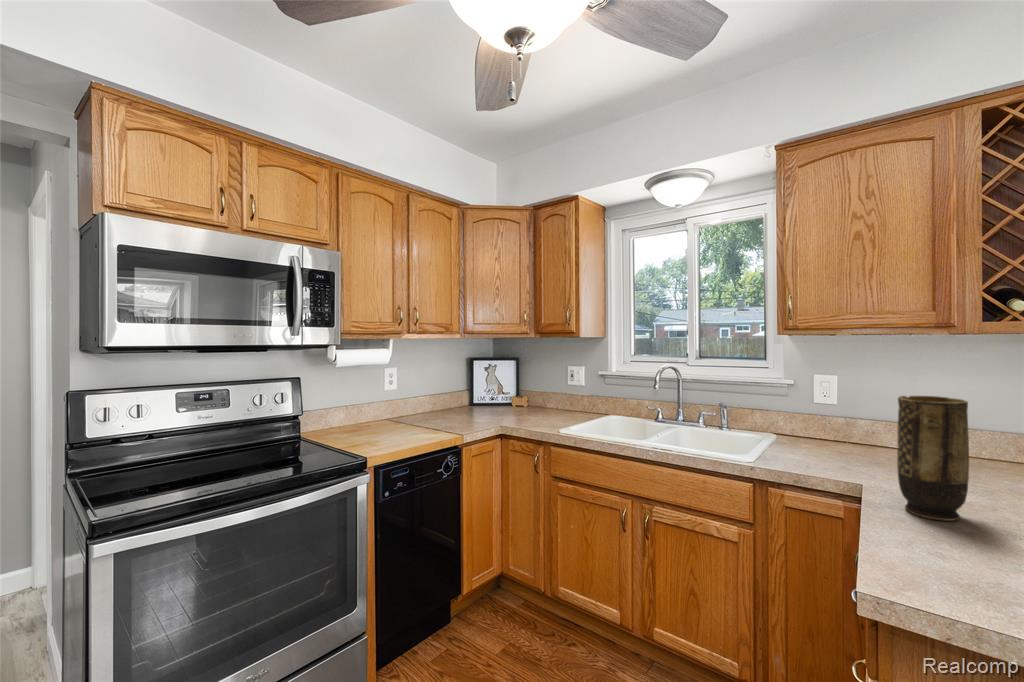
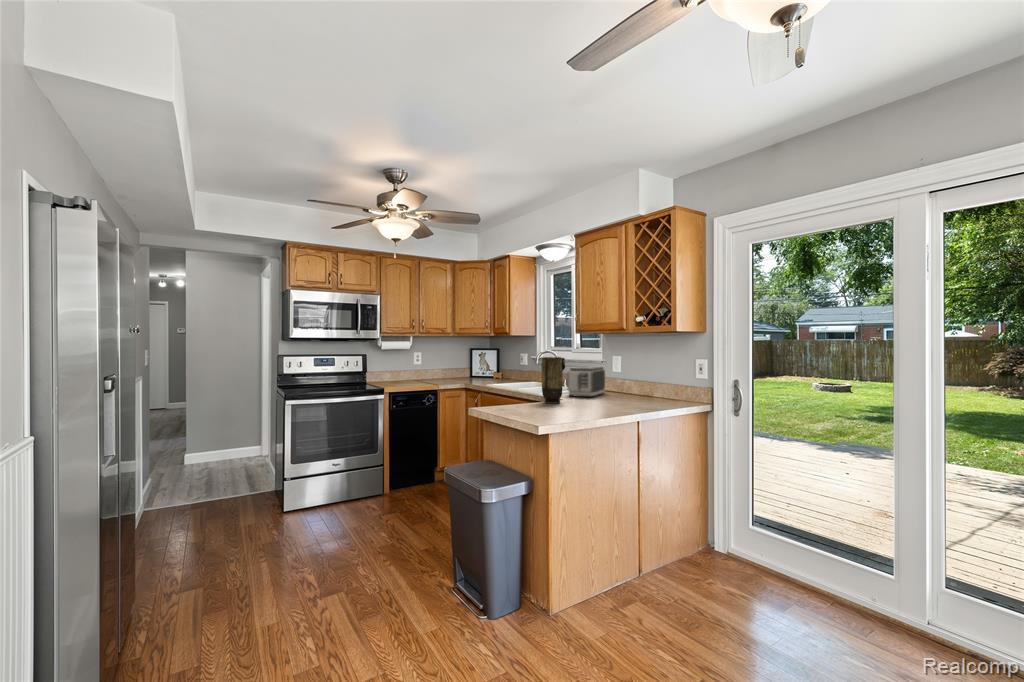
toaster: none [803,400,906,473] -> present [567,367,605,397]

